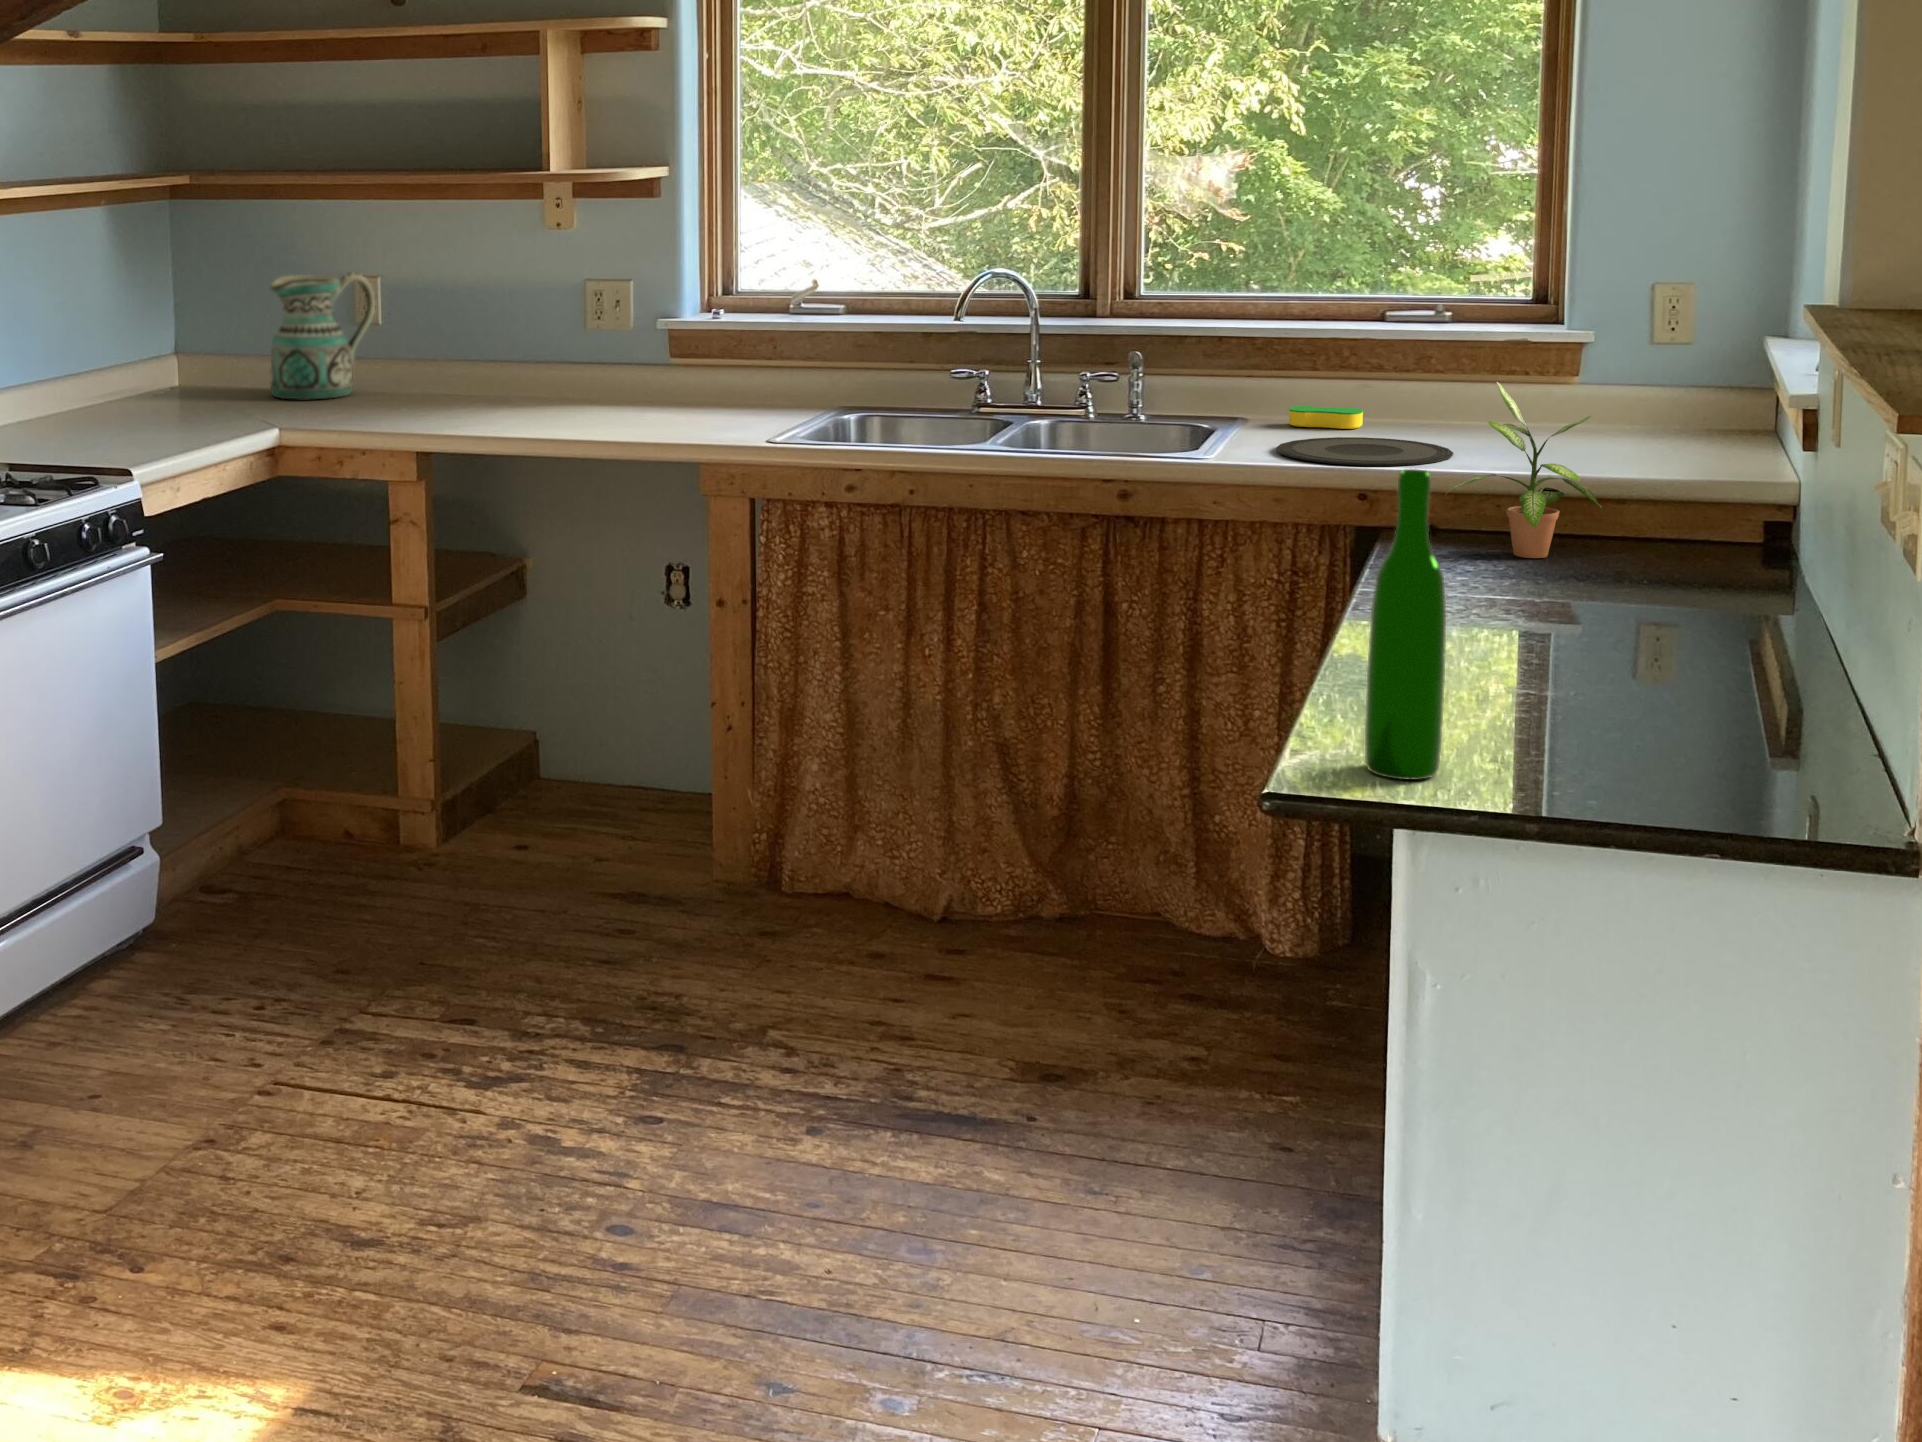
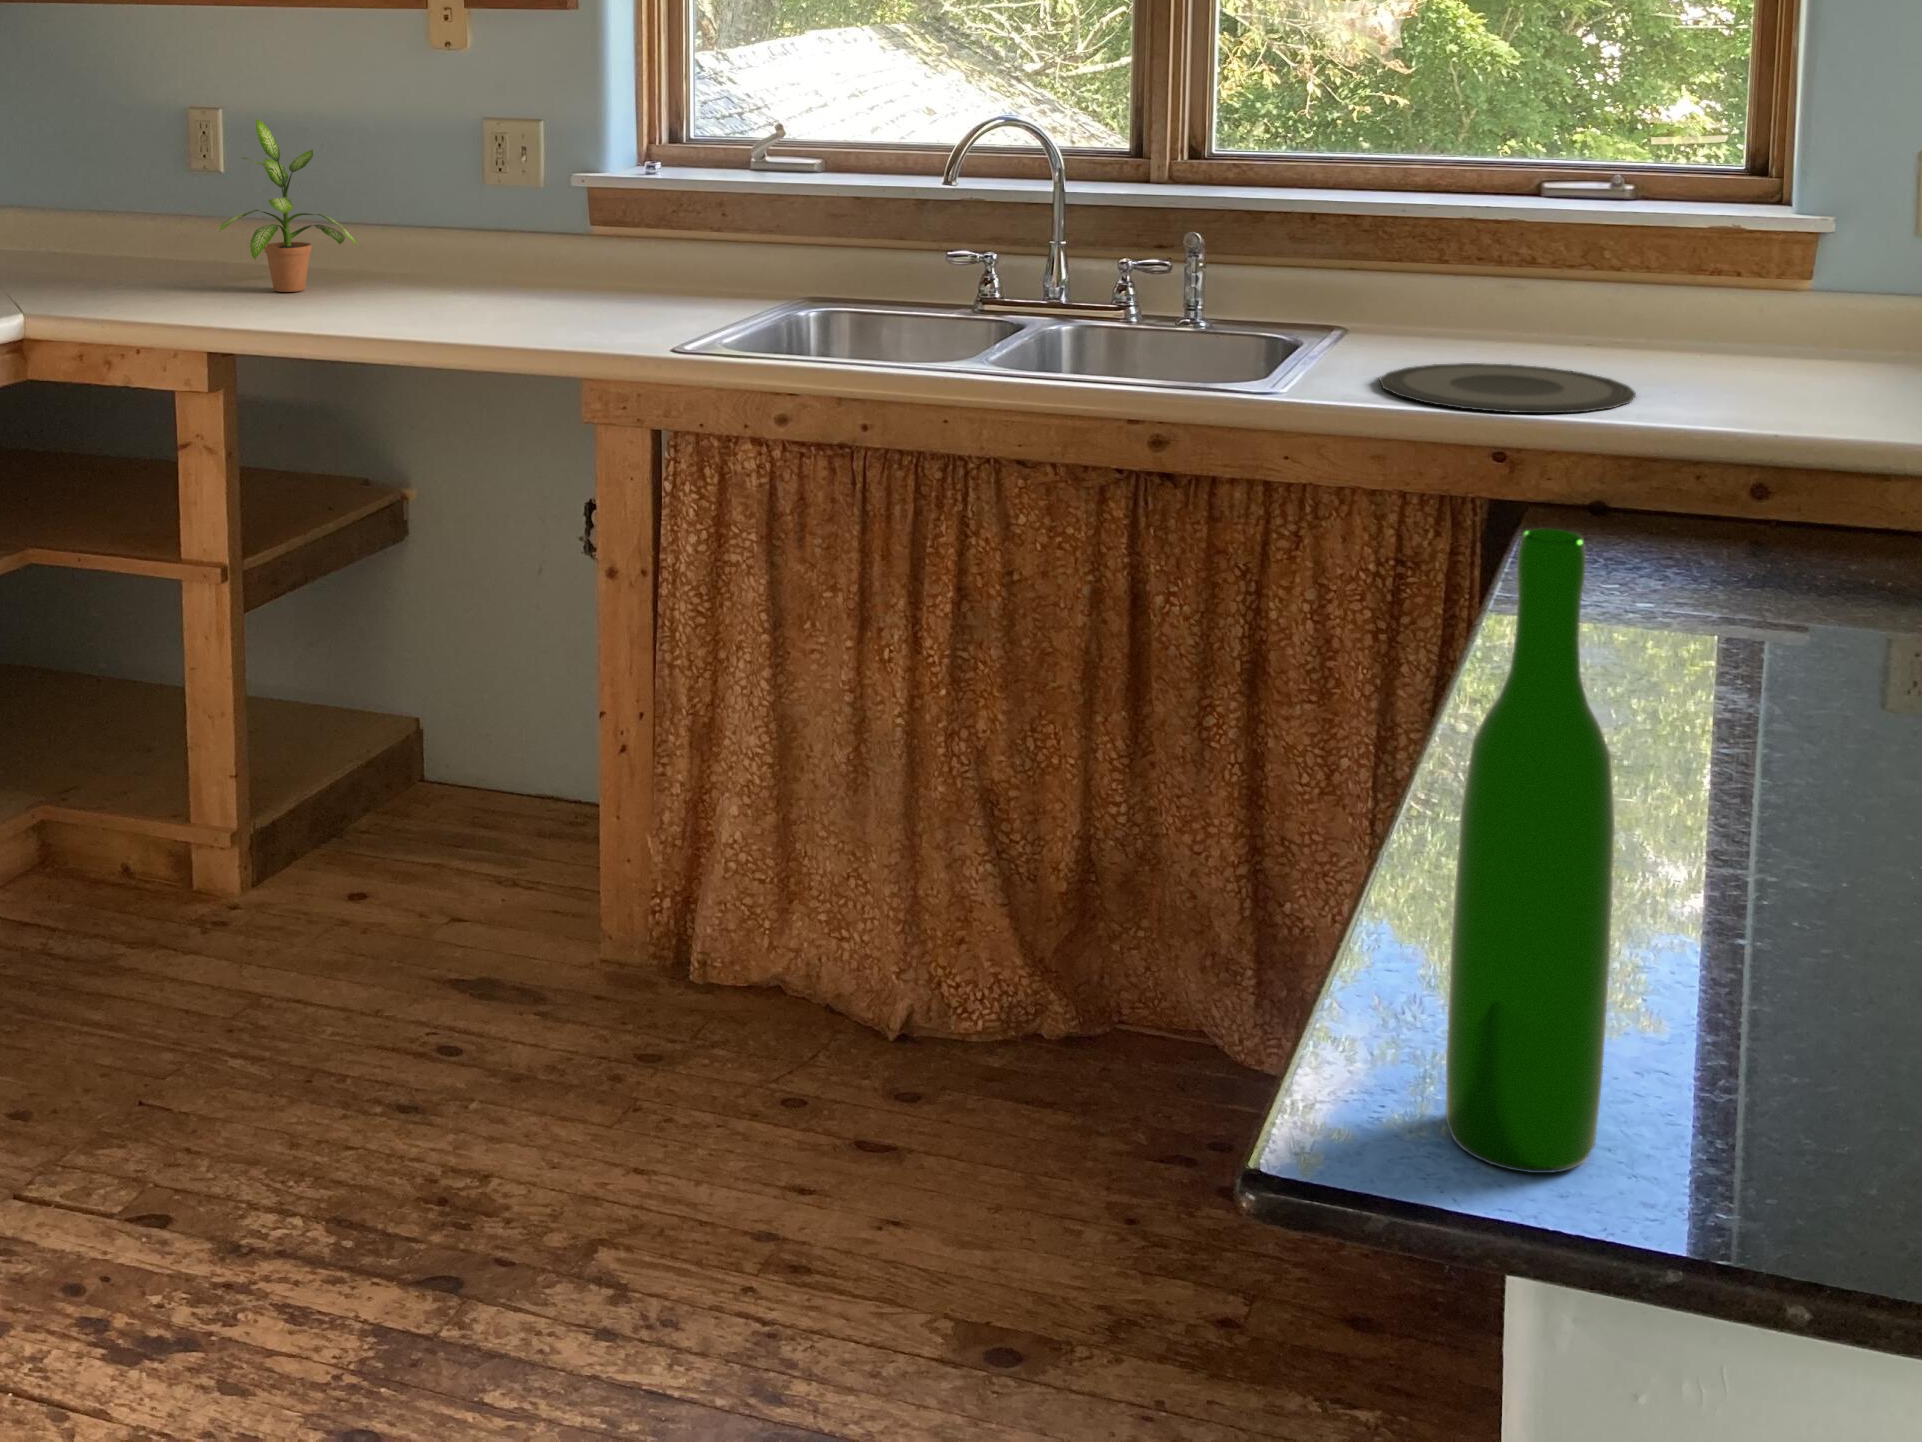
ceramic pitcher: present [270,273,375,399] -> none [62,104,211,272]
potted plant: present [1447,382,1603,558] -> present [219,119,358,292]
sponge: present [1289,406,1363,429] -> none [1405,314,1509,349]

